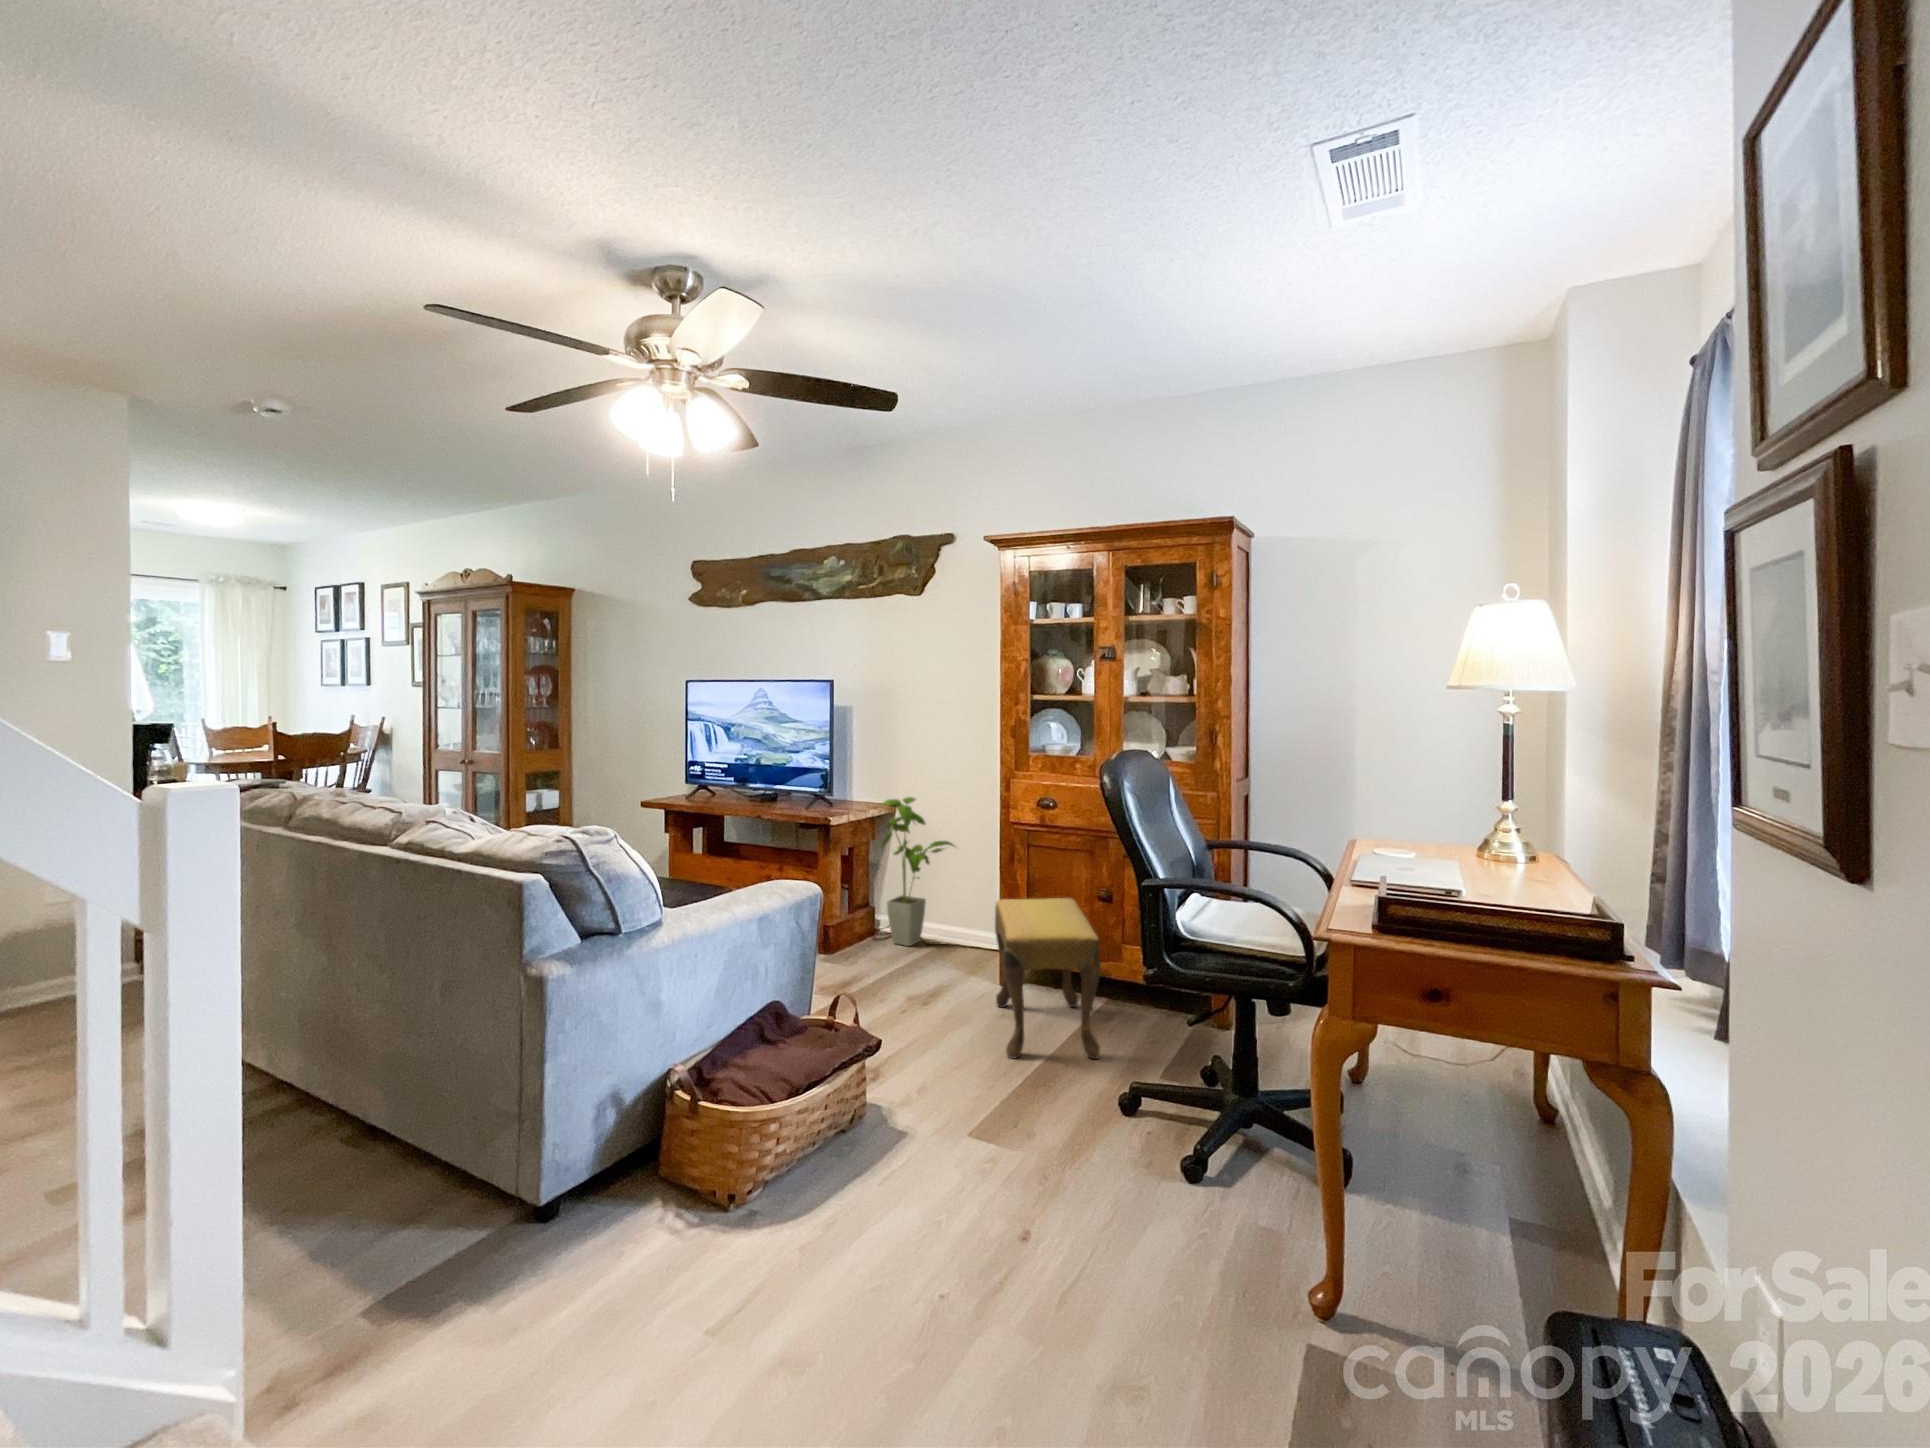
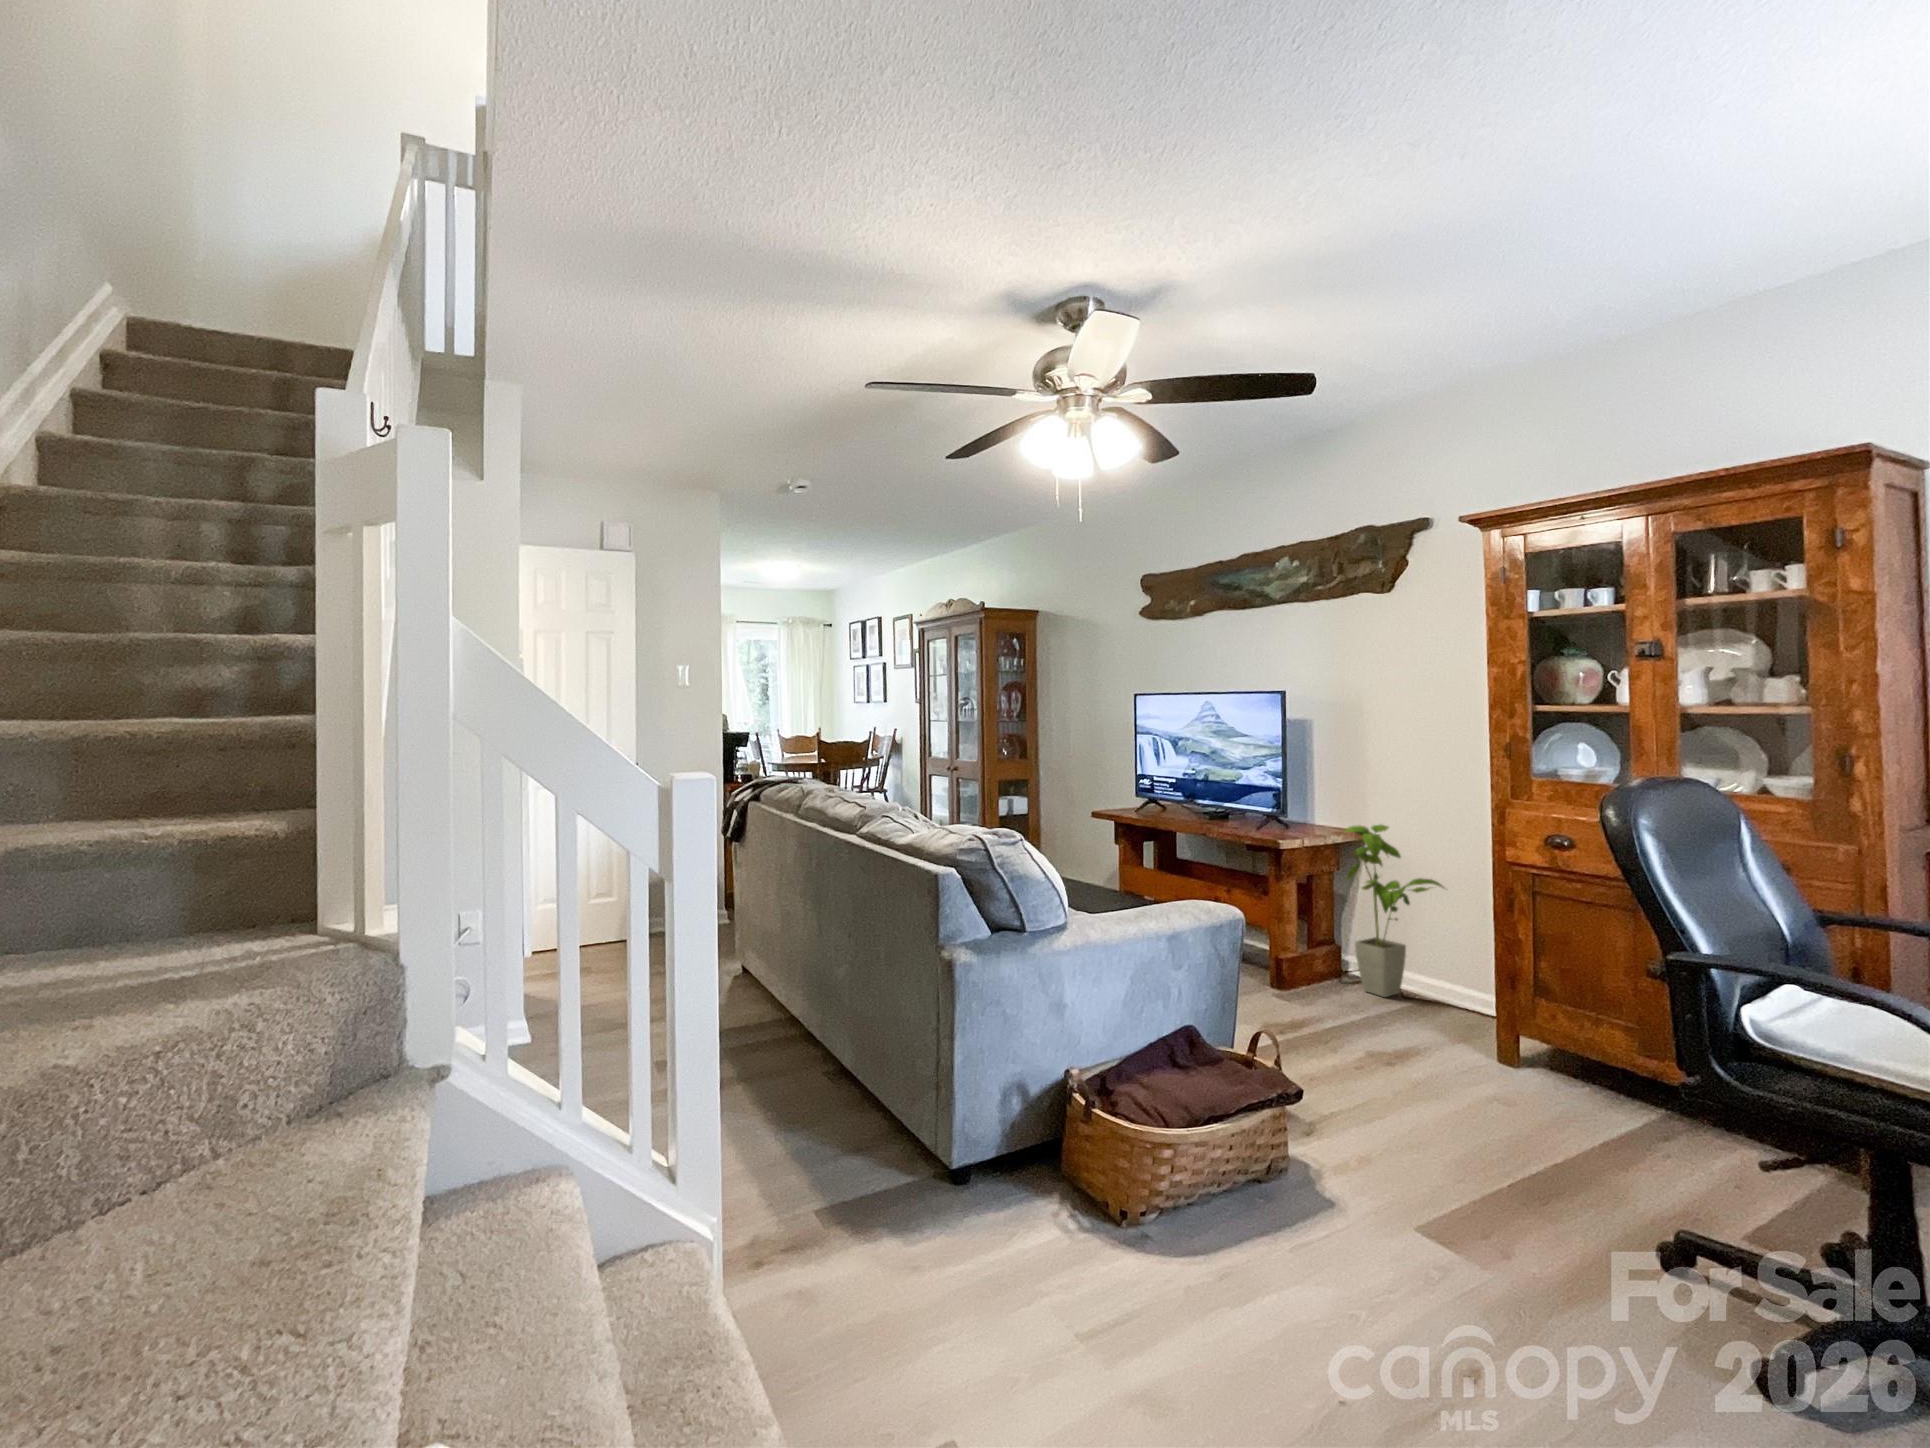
footstool: present [995,898,1101,1059] -> none [1482,956,1636,1182]

